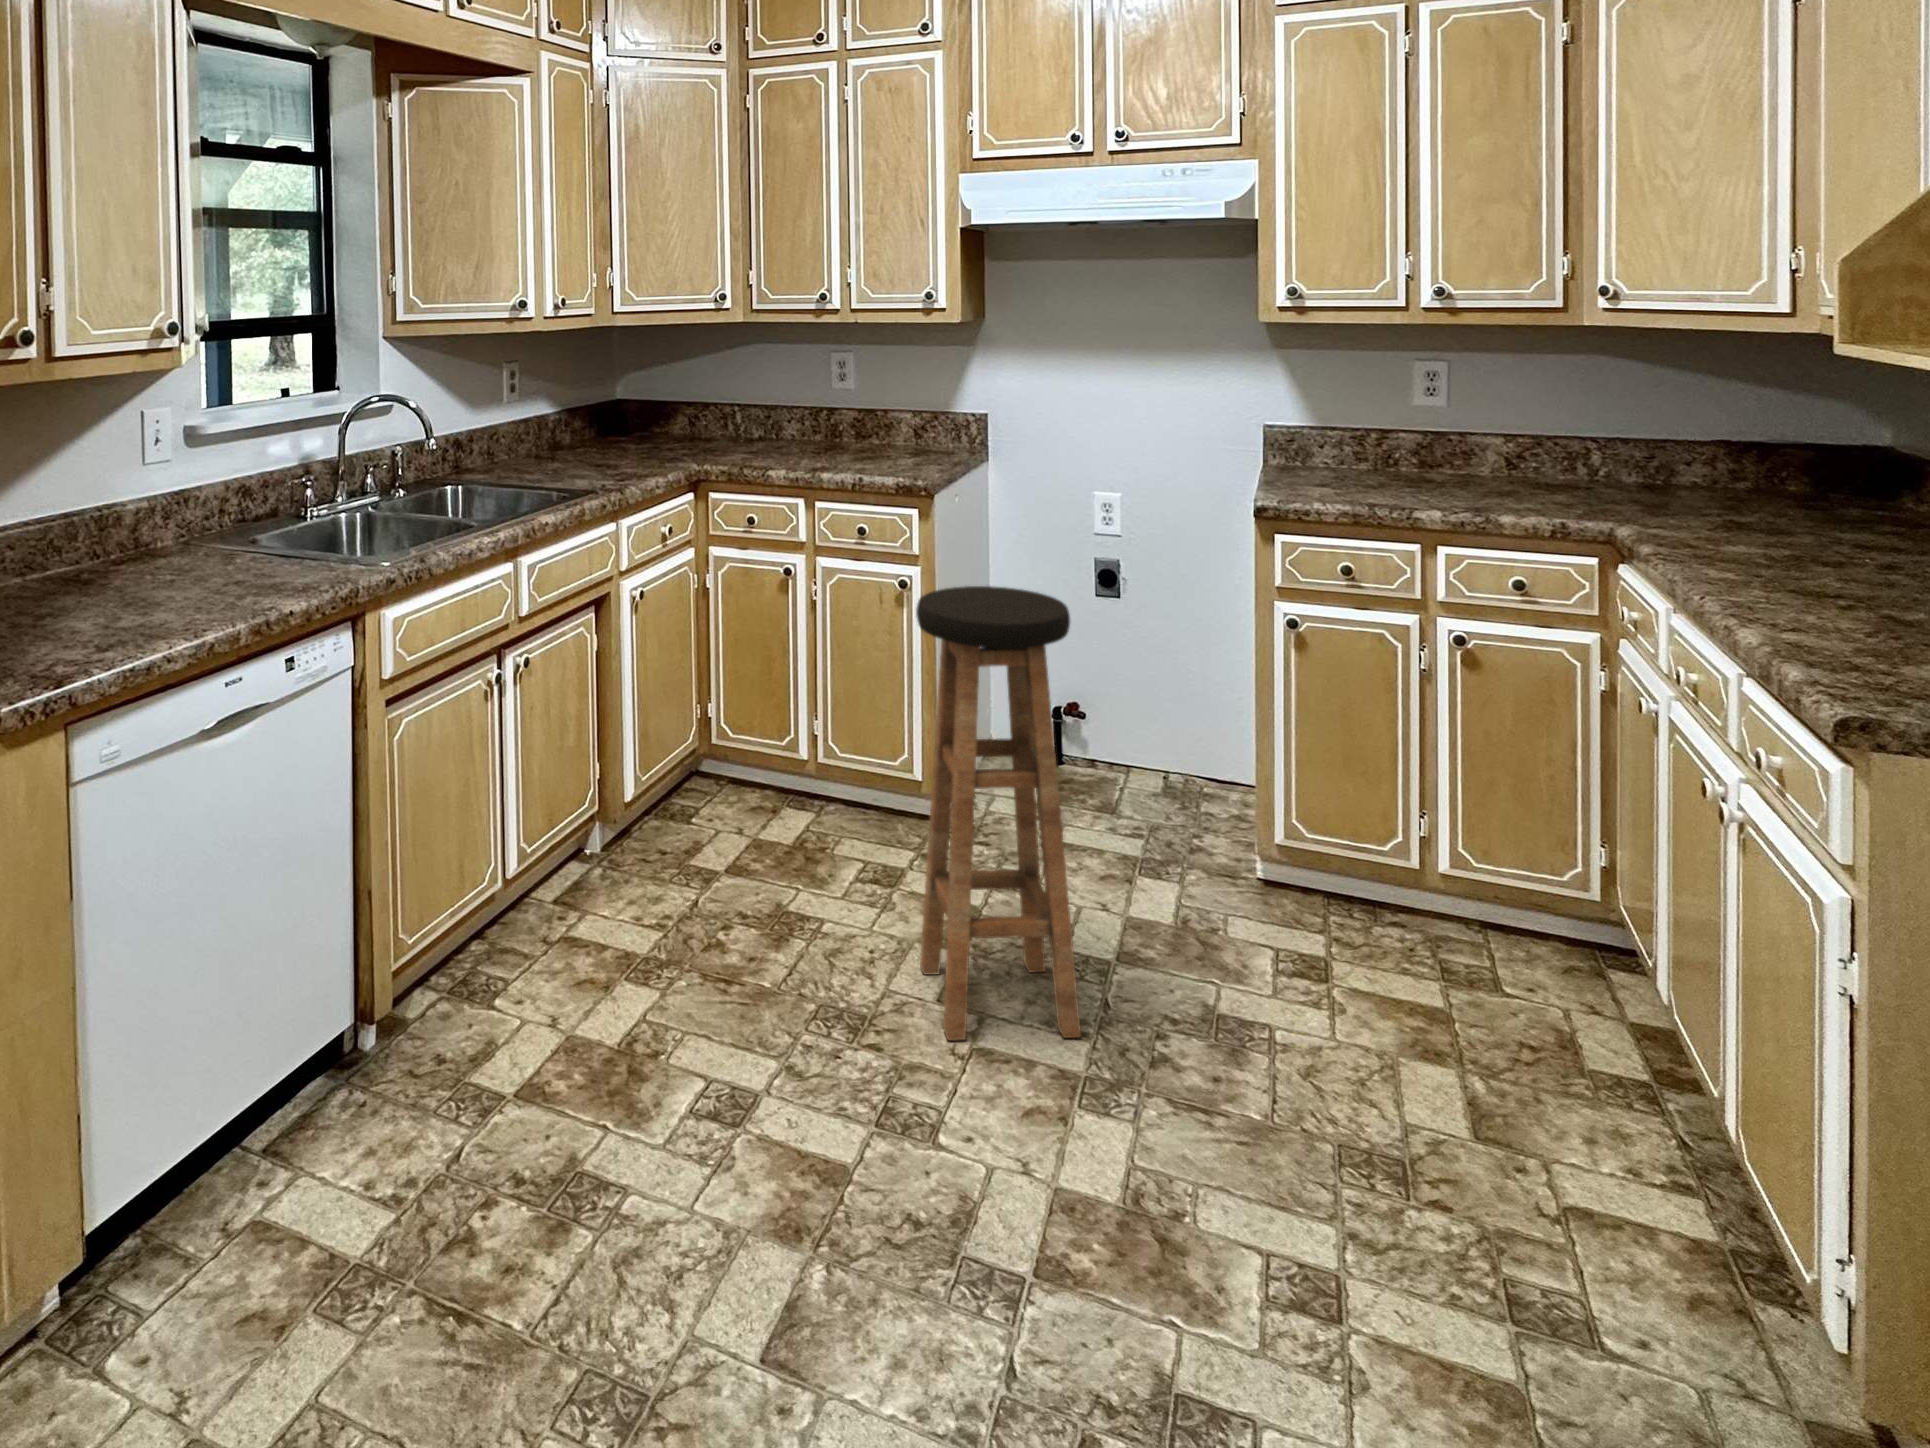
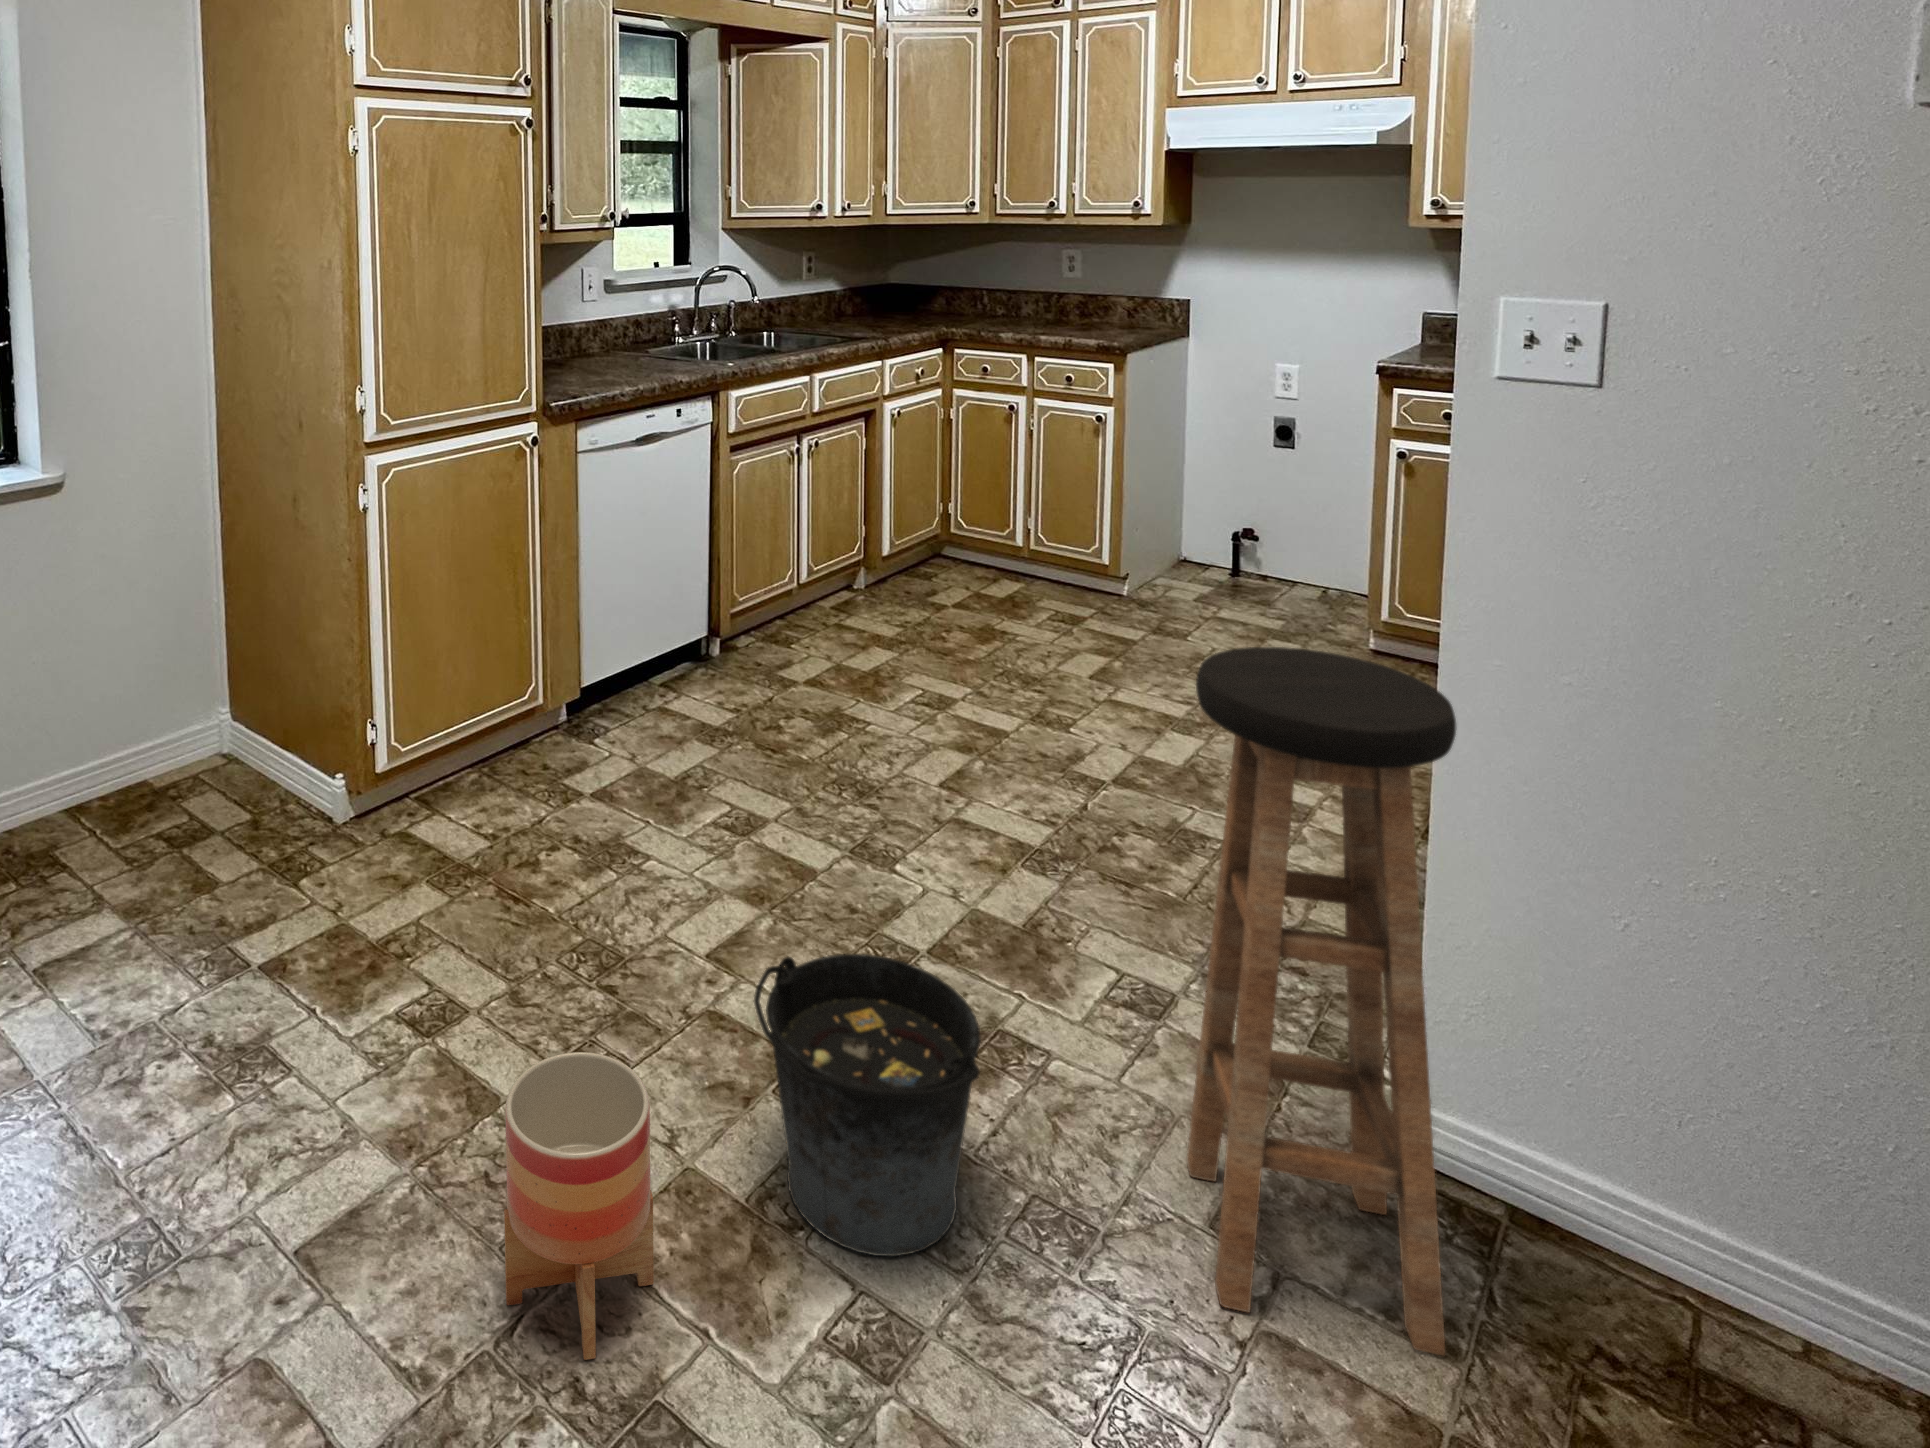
bucket: none [618,853,787,1060] -> present [754,954,981,1256]
planter: none [446,942,560,1163] -> present [504,1052,654,1360]

